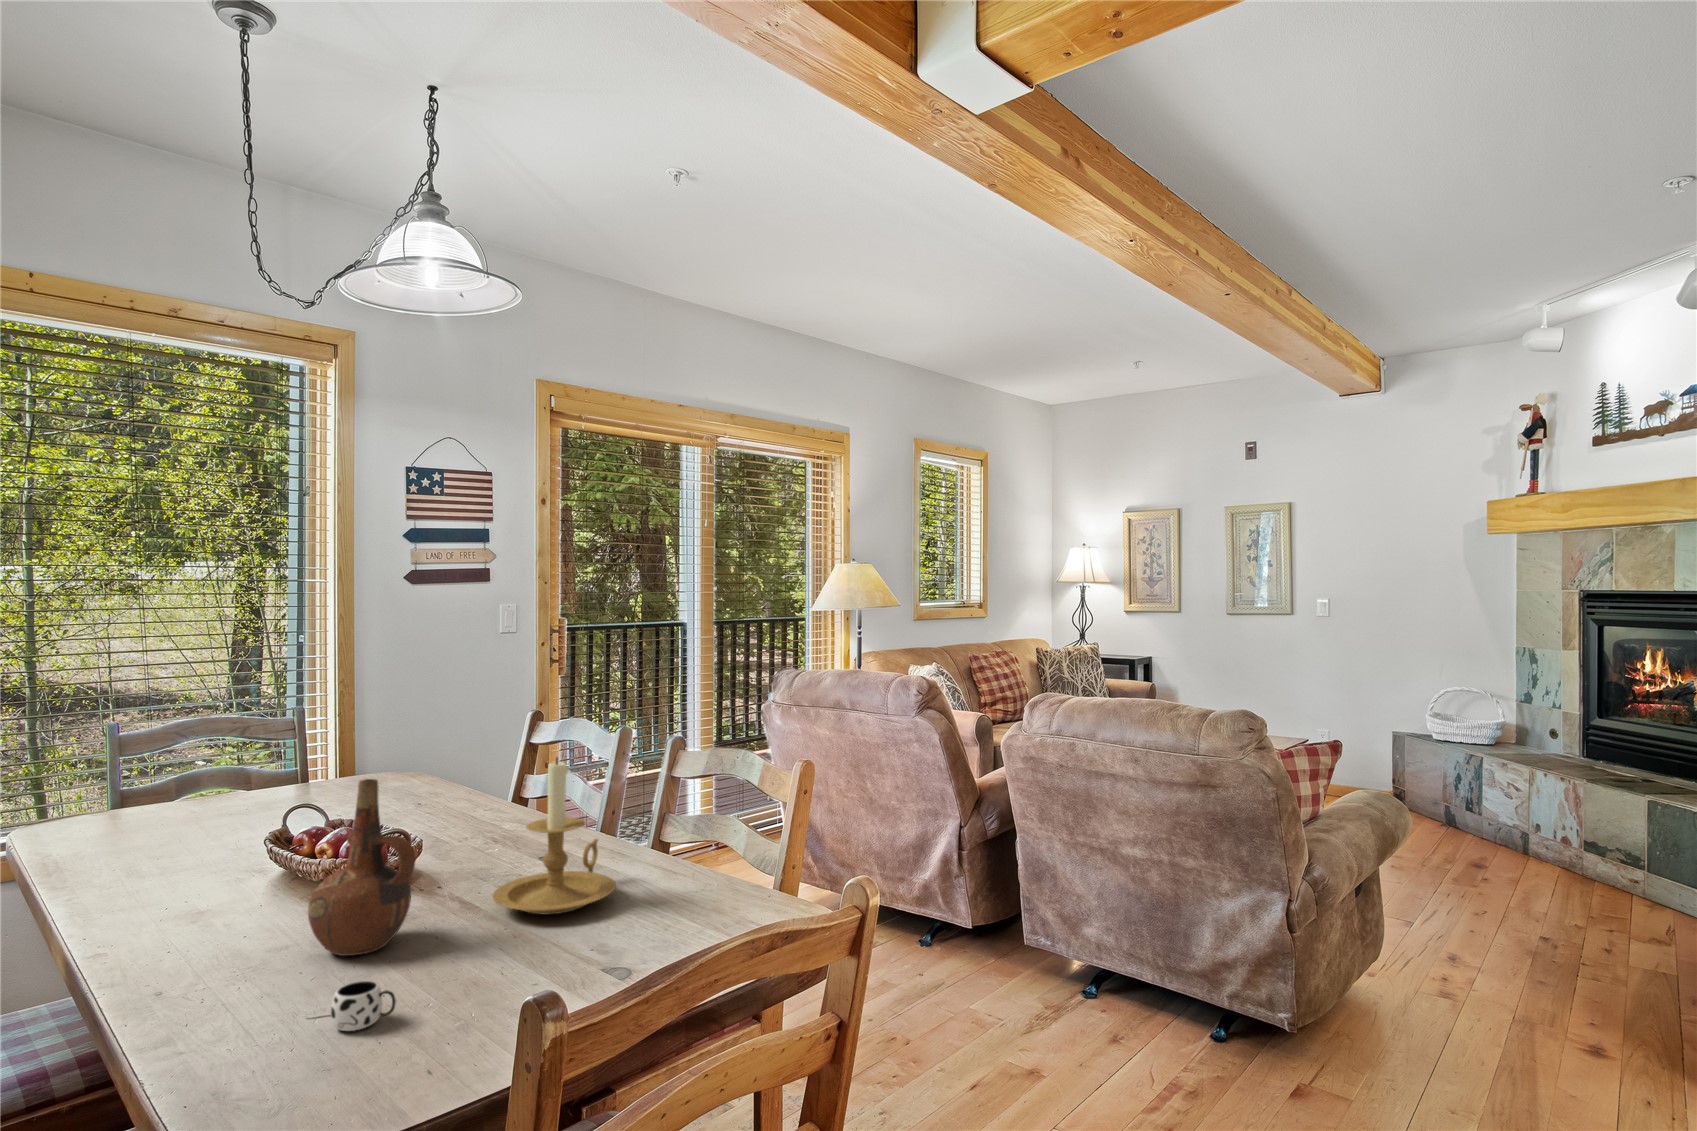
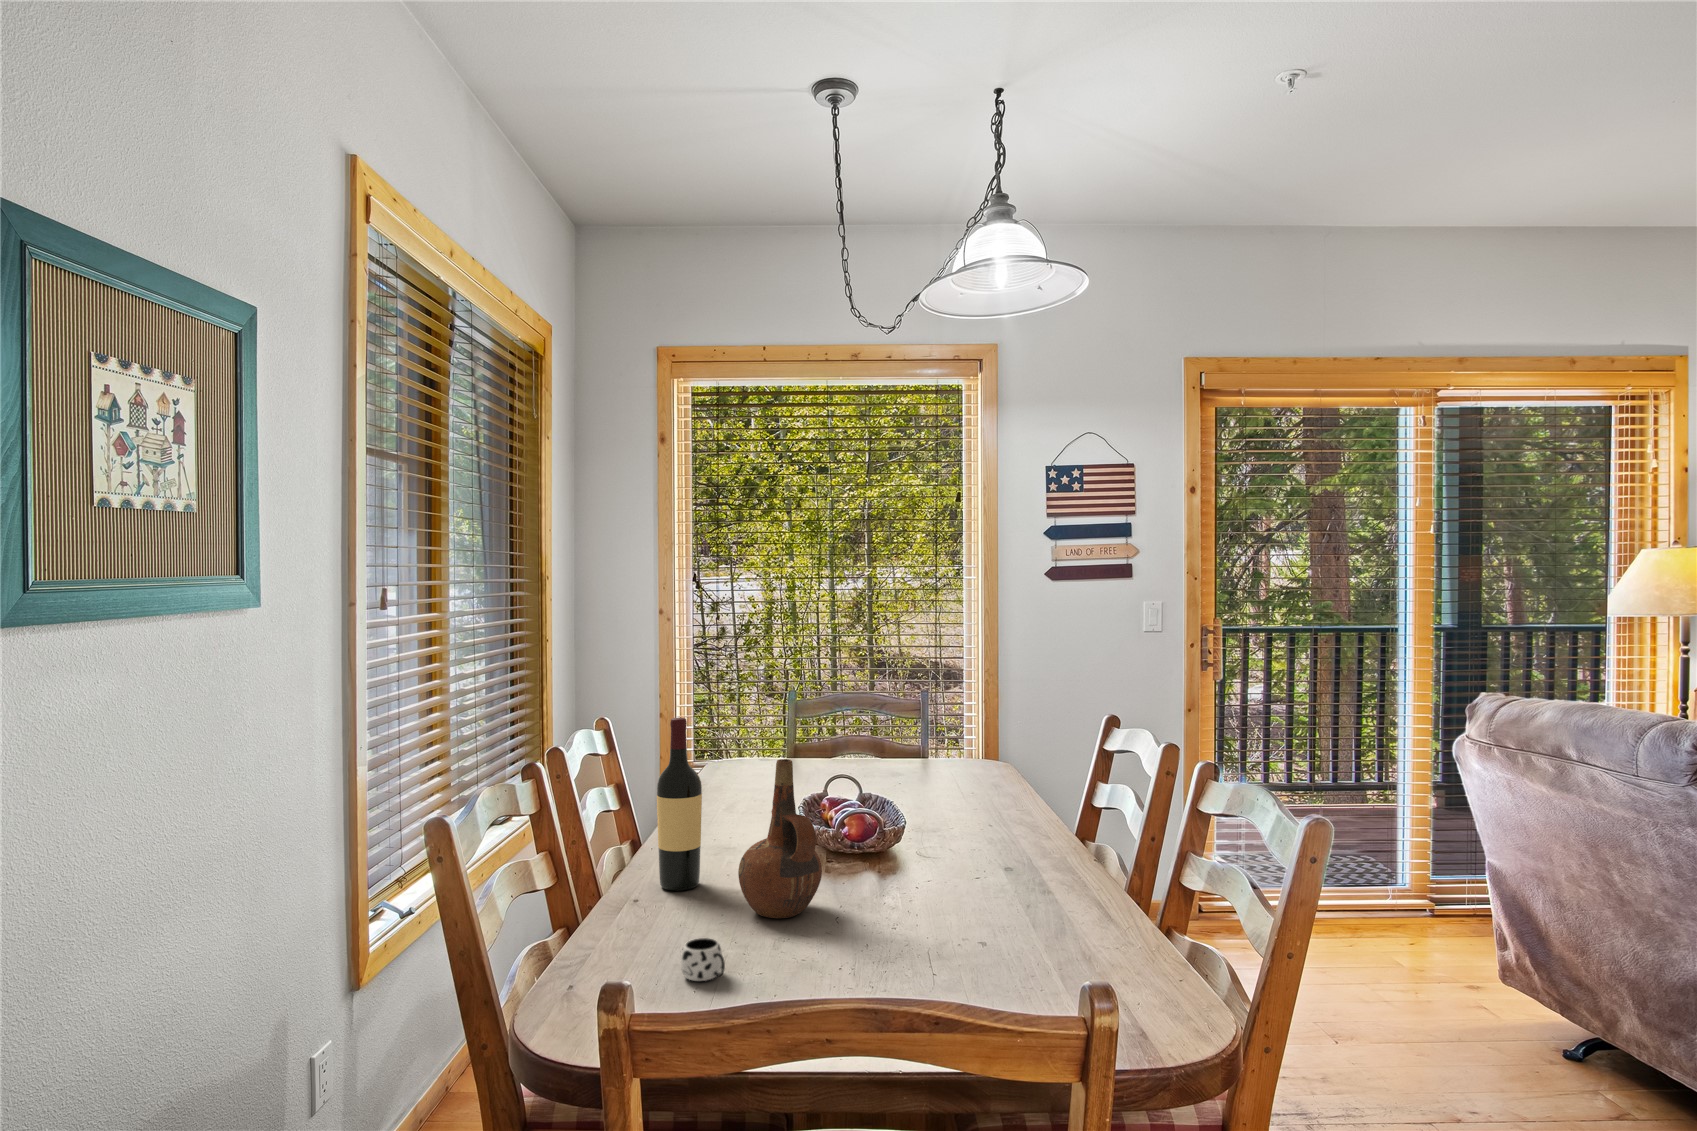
wine bottle: none [153,752,219,967] -> present [657,718,702,891]
candle holder: present [492,758,616,914] -> none [898,764,1029,931]

